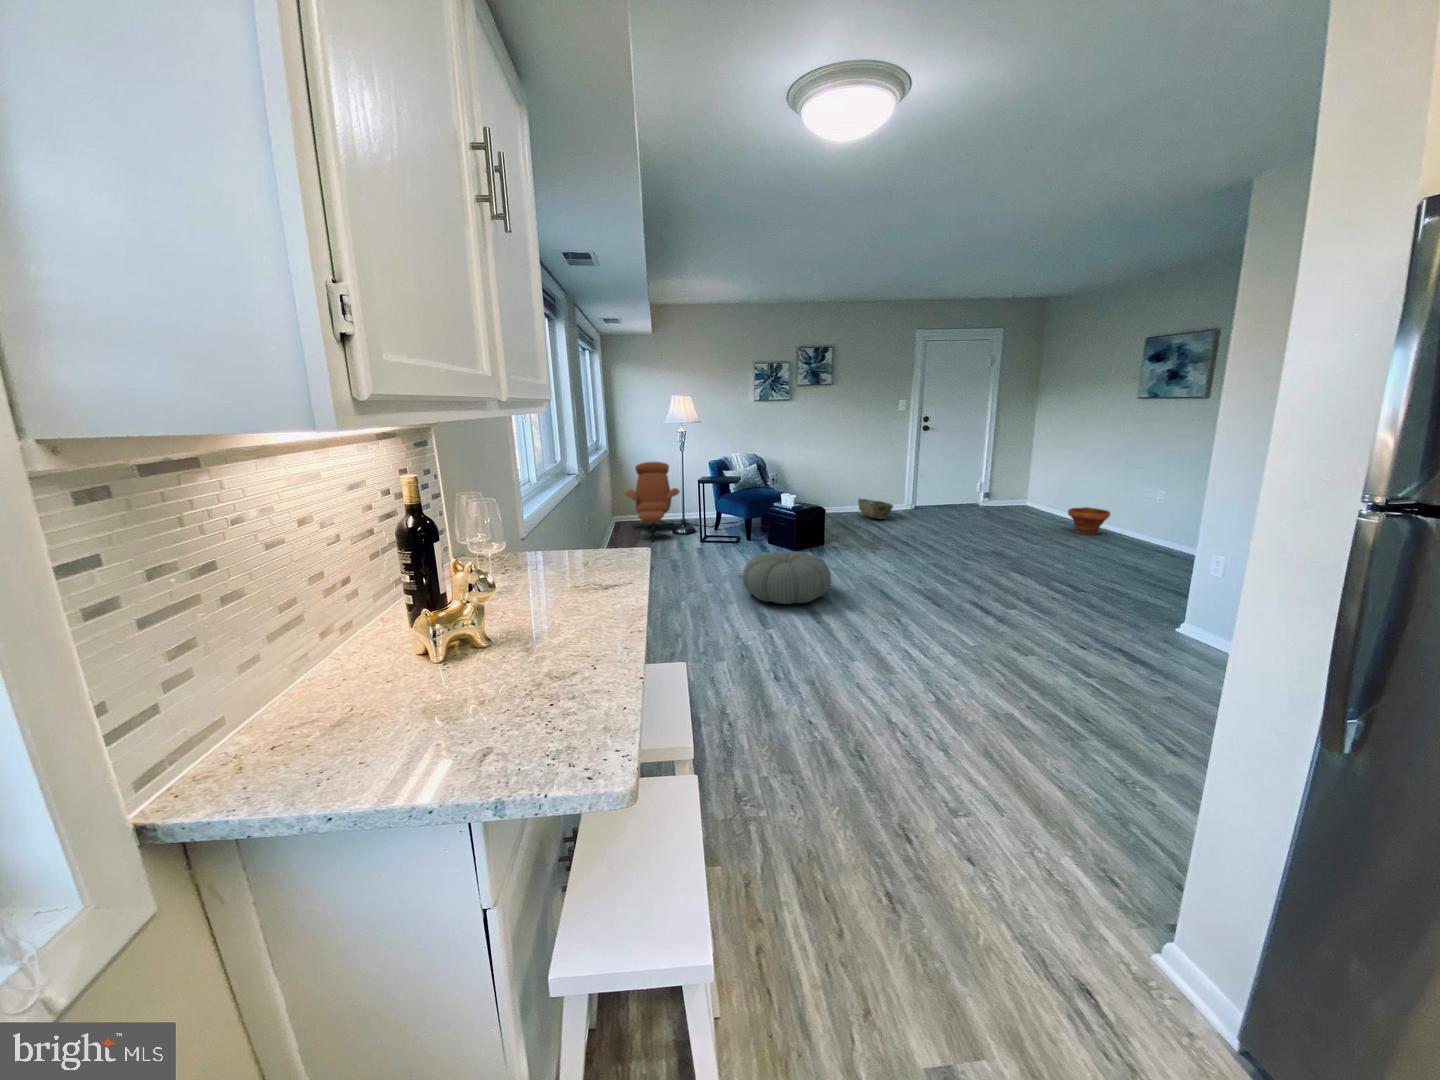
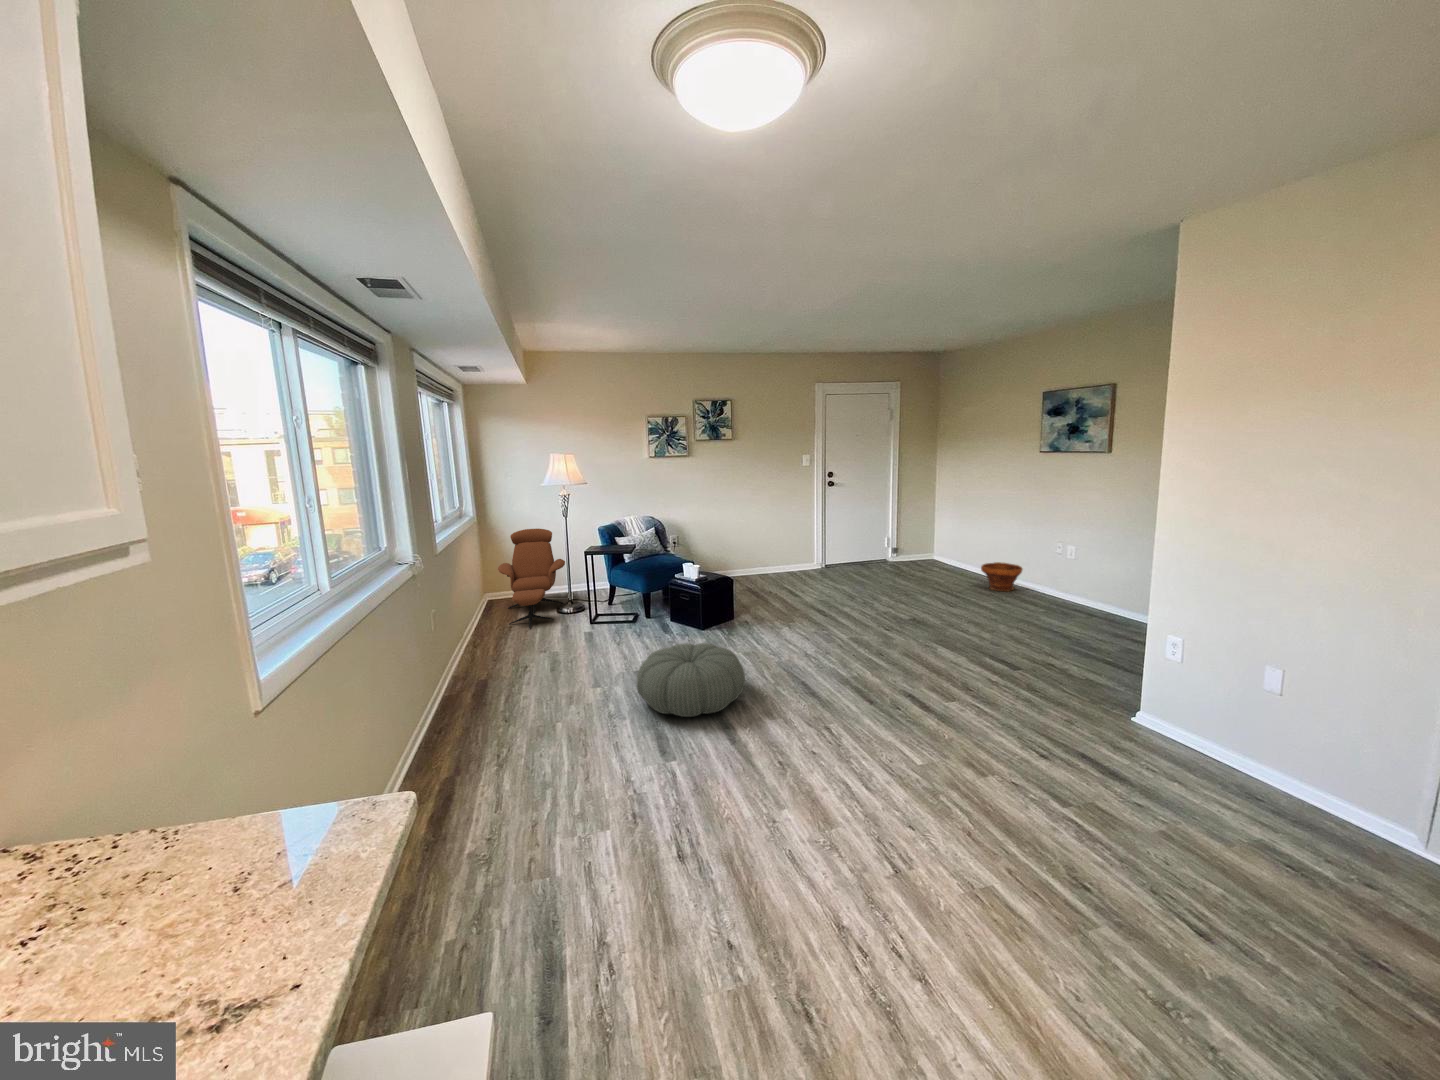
woven basket: present [858,499,893,519] -> none [768,560,806,583]

